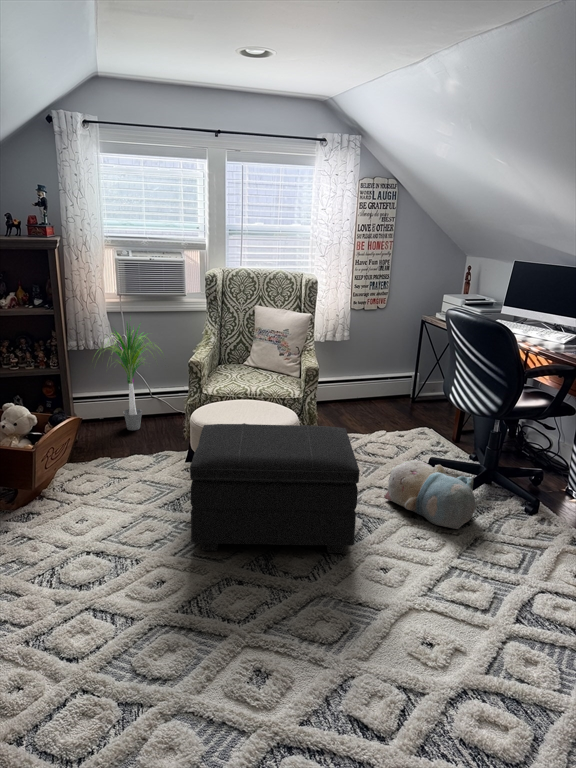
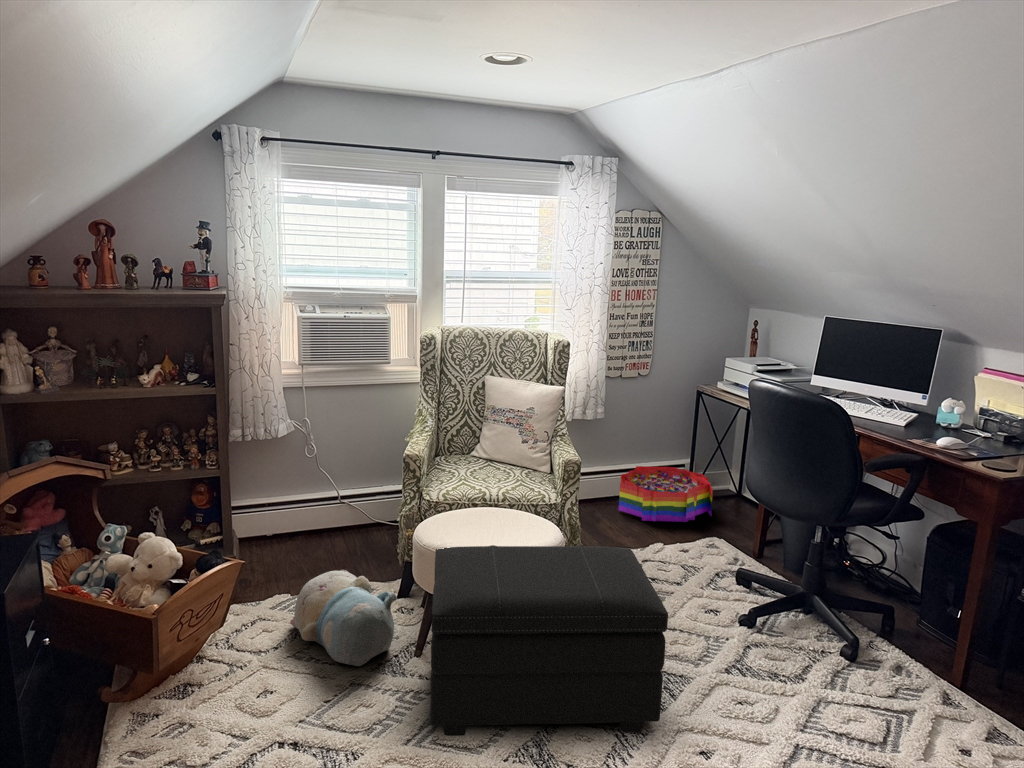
potted plant: present [98,323,161,430] -> none [260,391,368,550]
storage bin: none [358,376,428,417] -> present [619,466,713,522]
plush toy: present [384,460,476,529] -> present [290,570,397,666]

